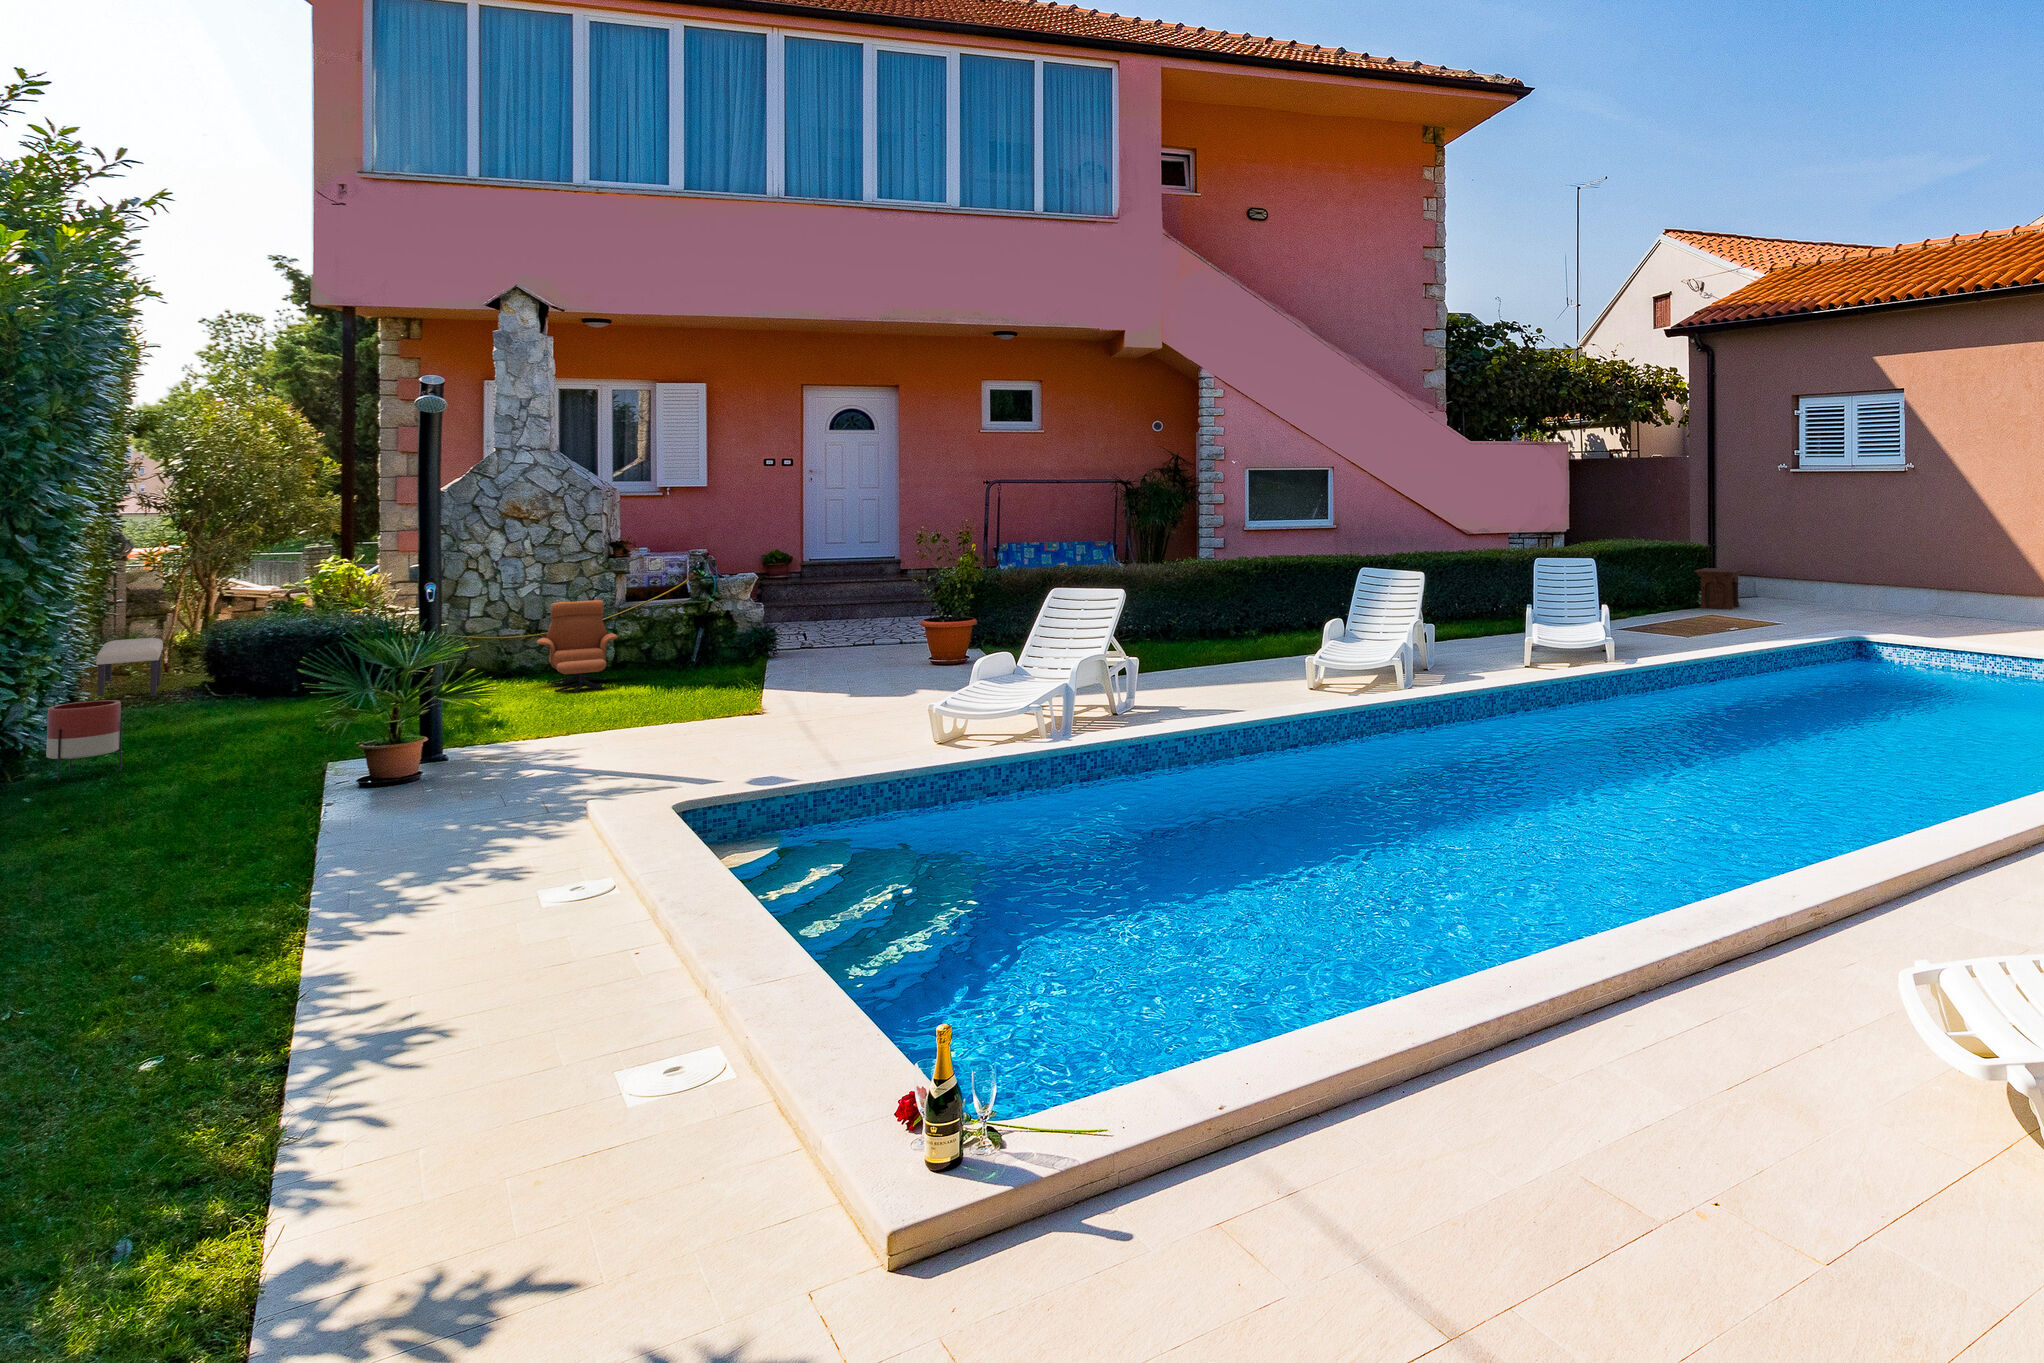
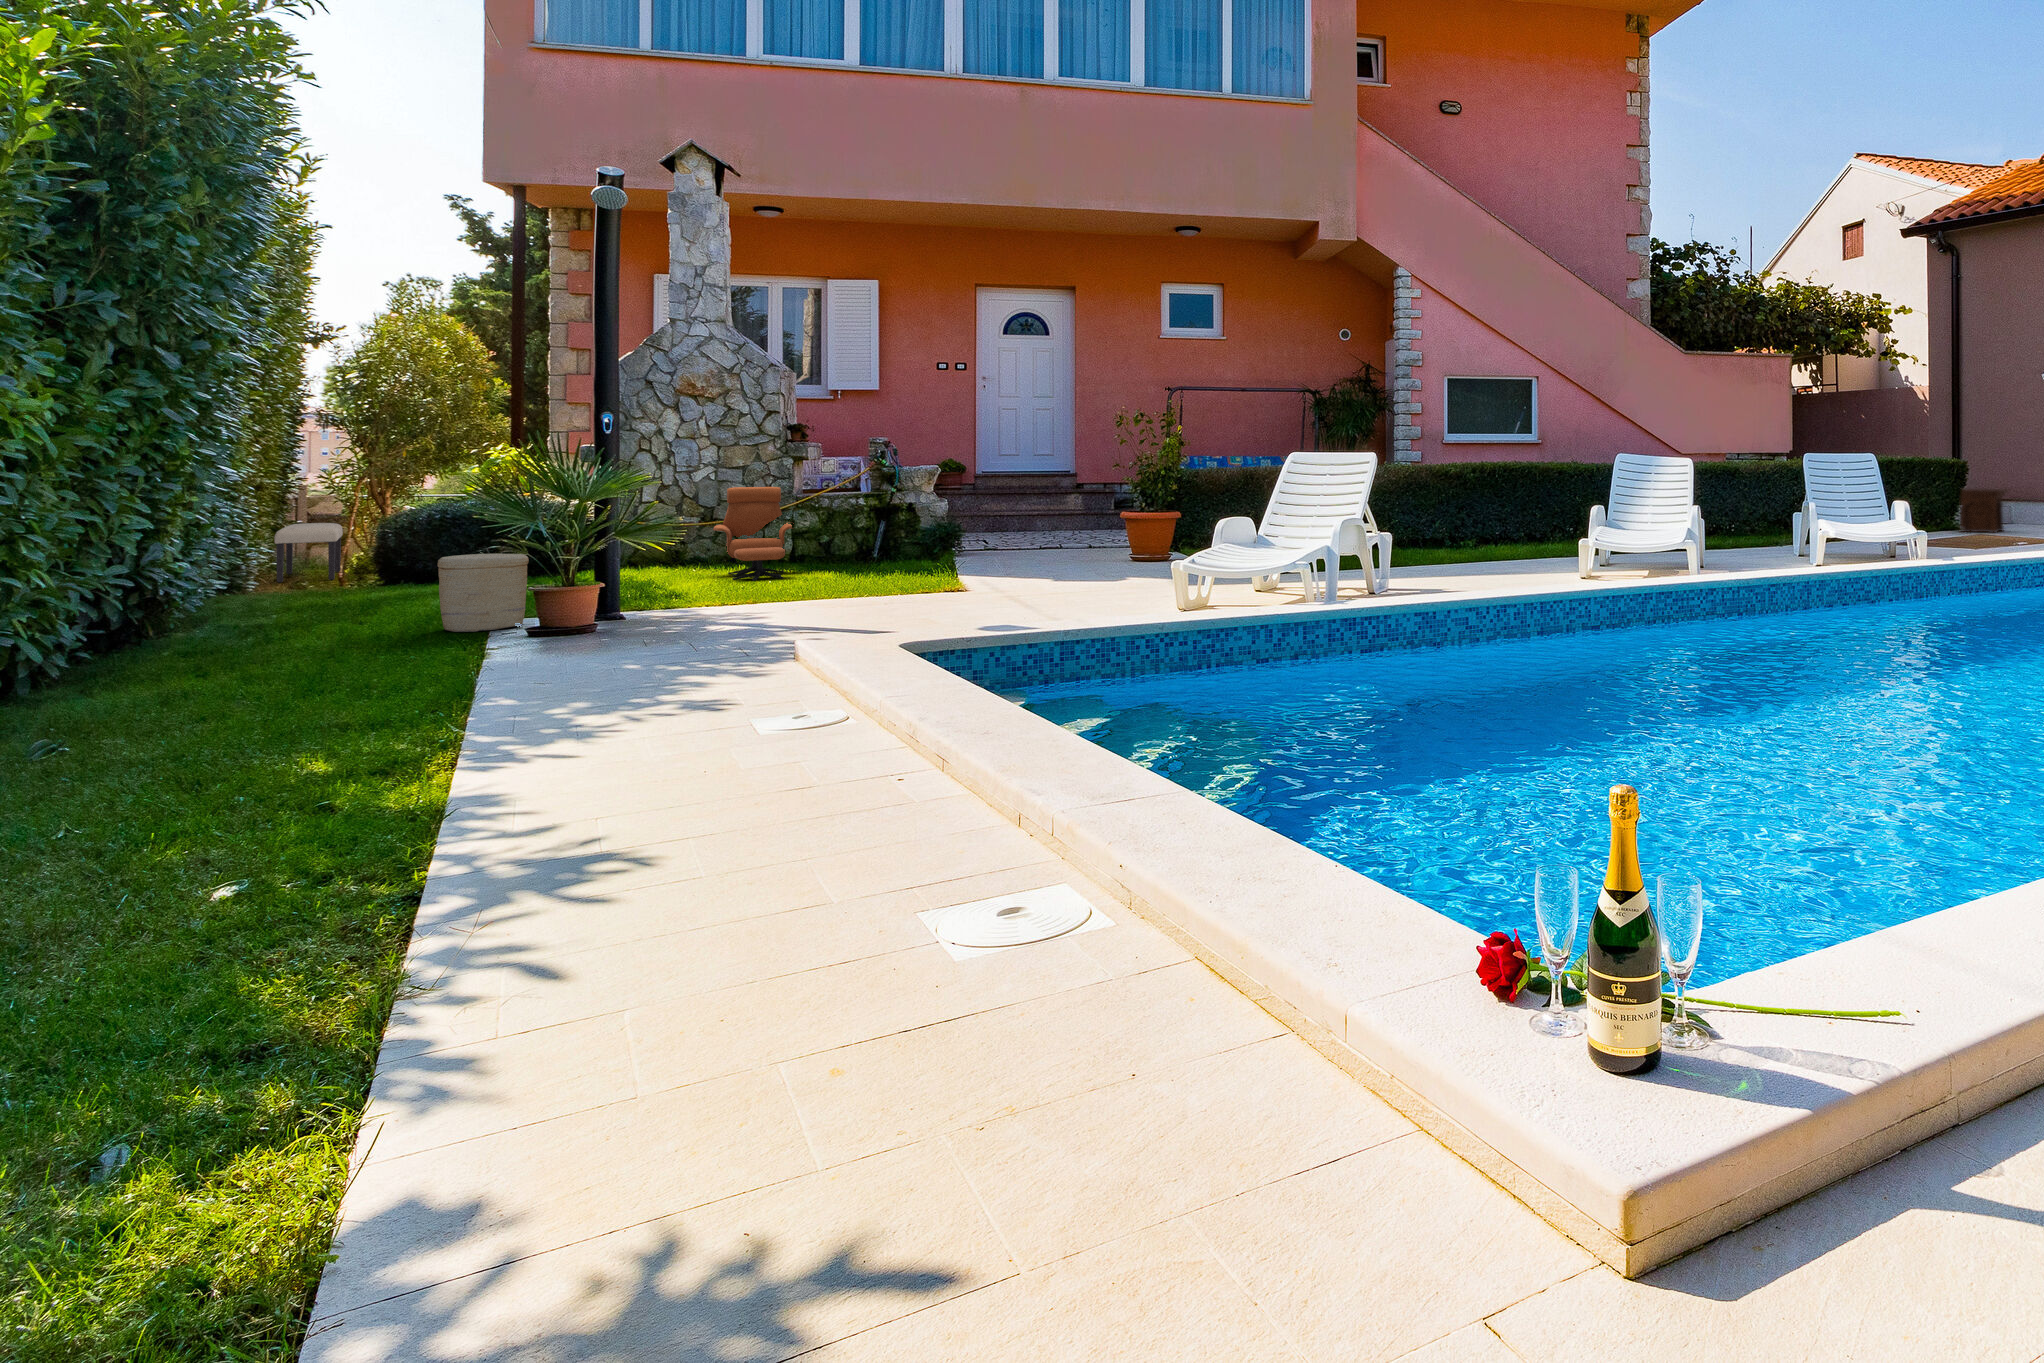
woven basket: none [271,696,358,772] -> present [438,554,529,632]
planter: present [46,700,122,782] -> none [208,552,286,636]

